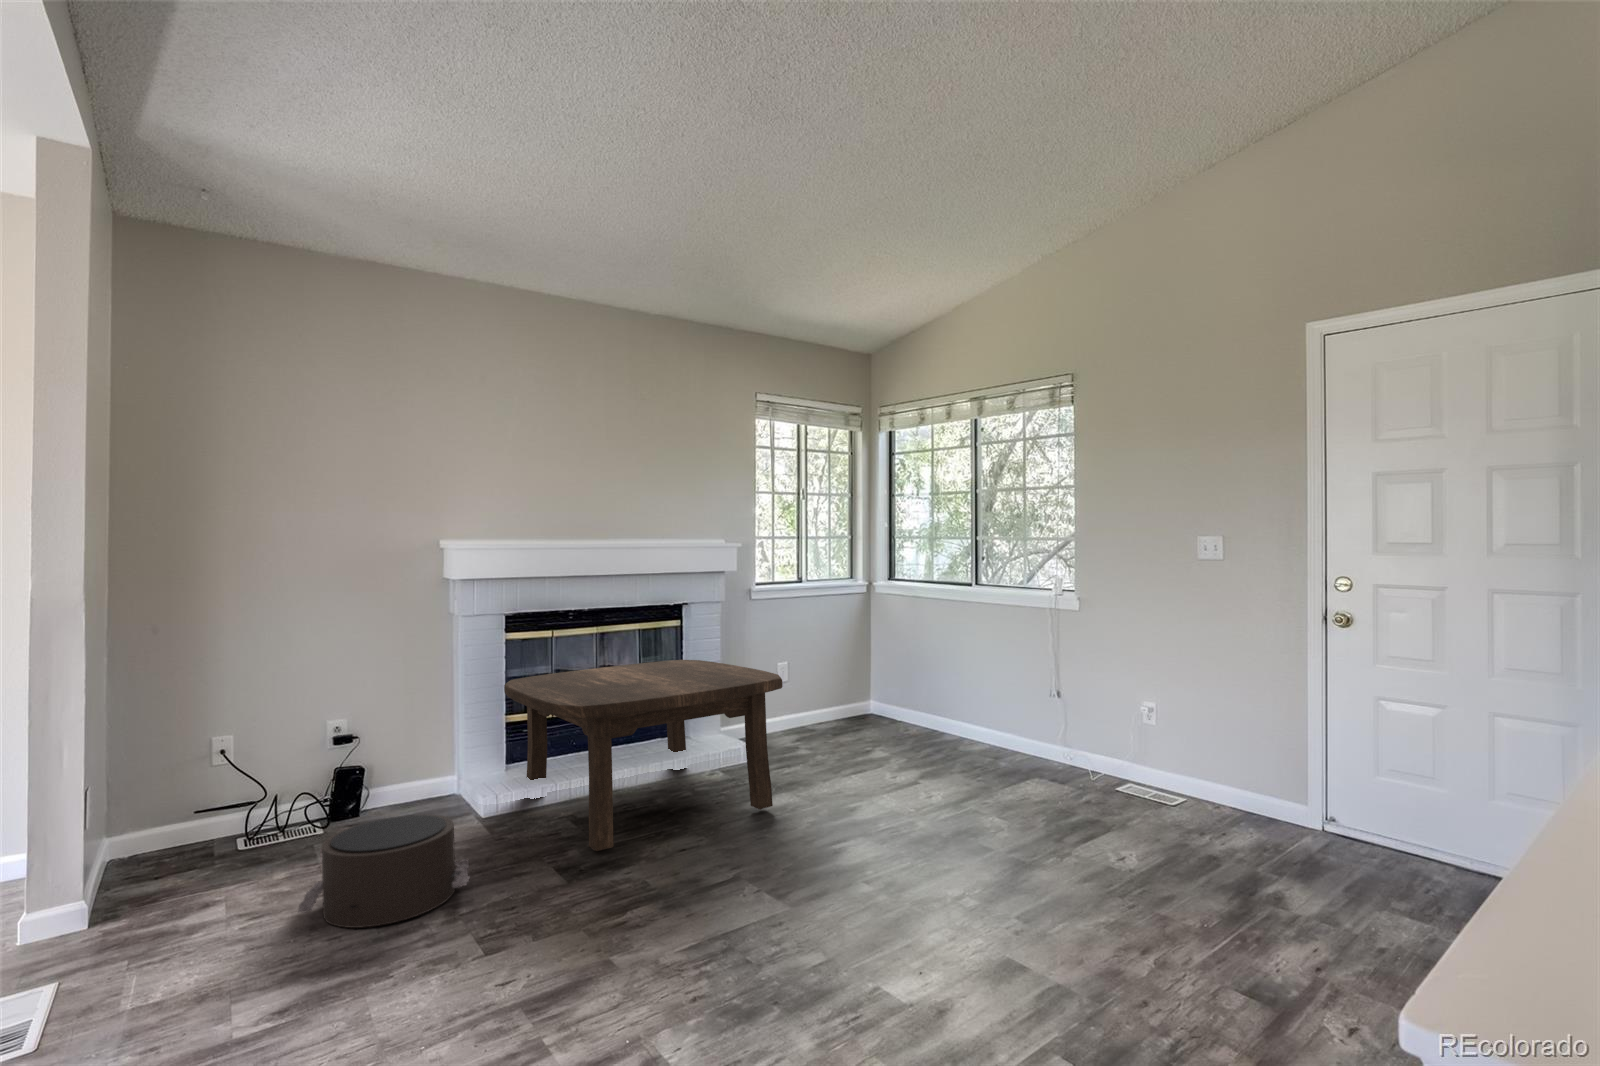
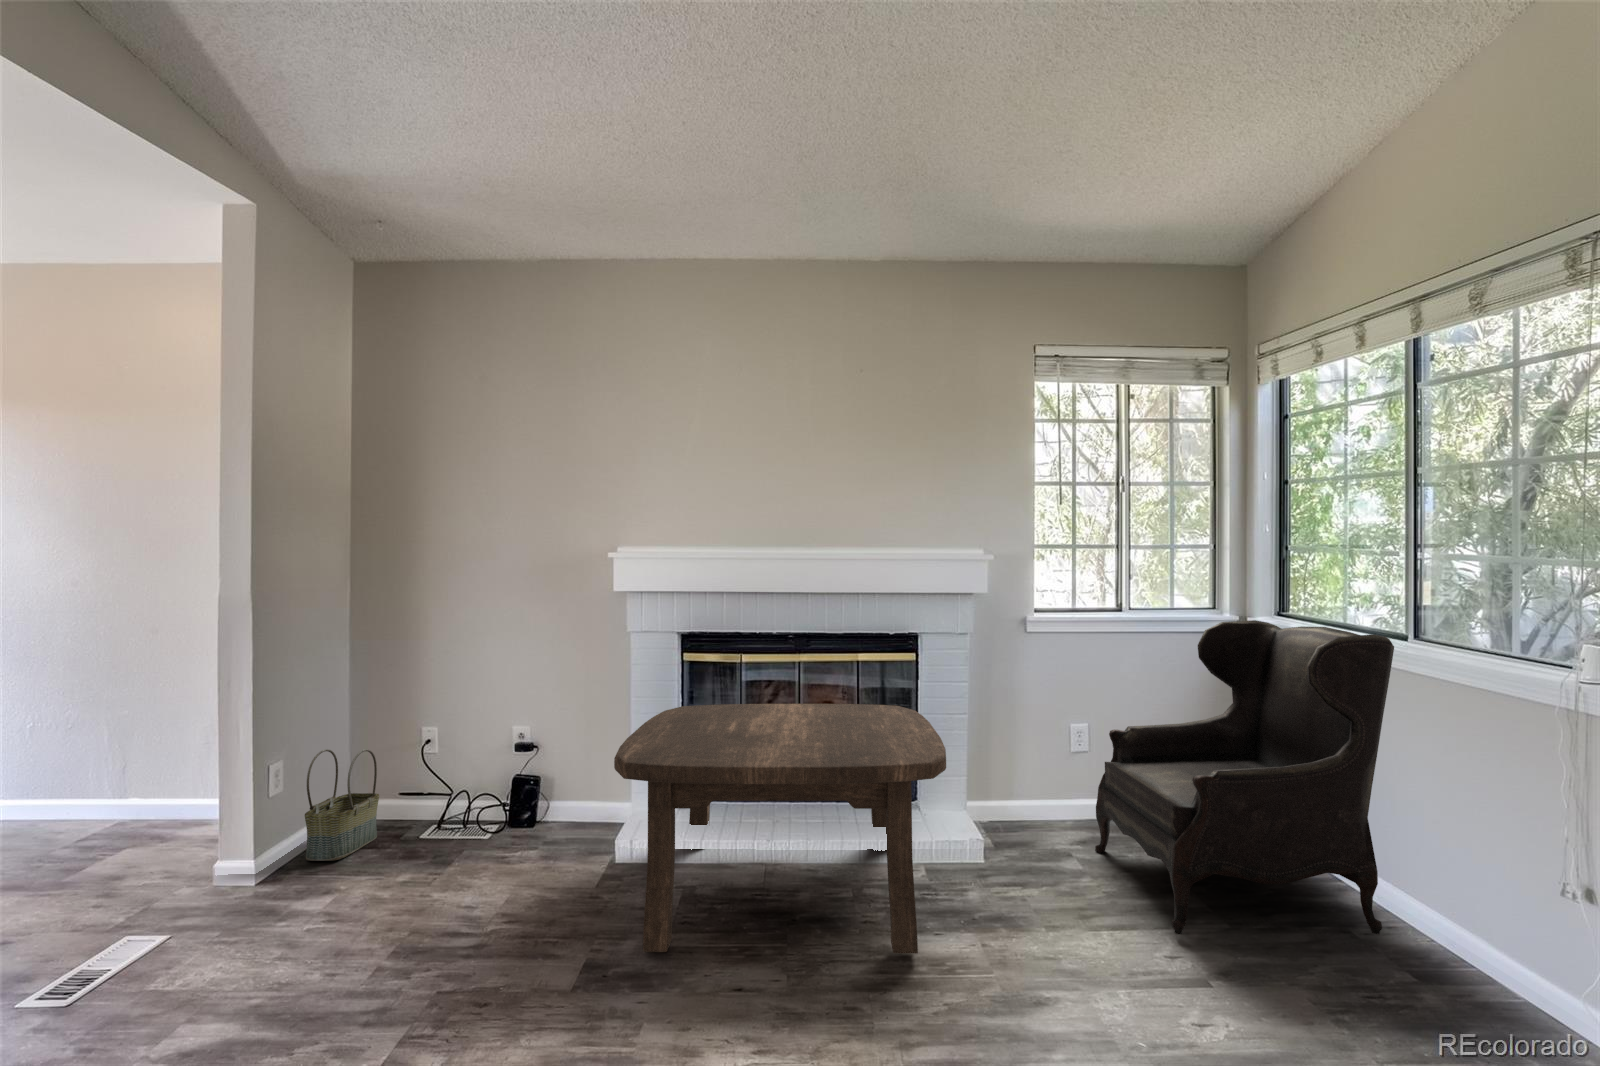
armchair: none [809,582,972,767] -> present [1095,620,1394,934]
basket: none [113,764,180,893] -> present [305,749,379,861]
pouf: present [298,815,470,928] -> none [319,847,507,978]

